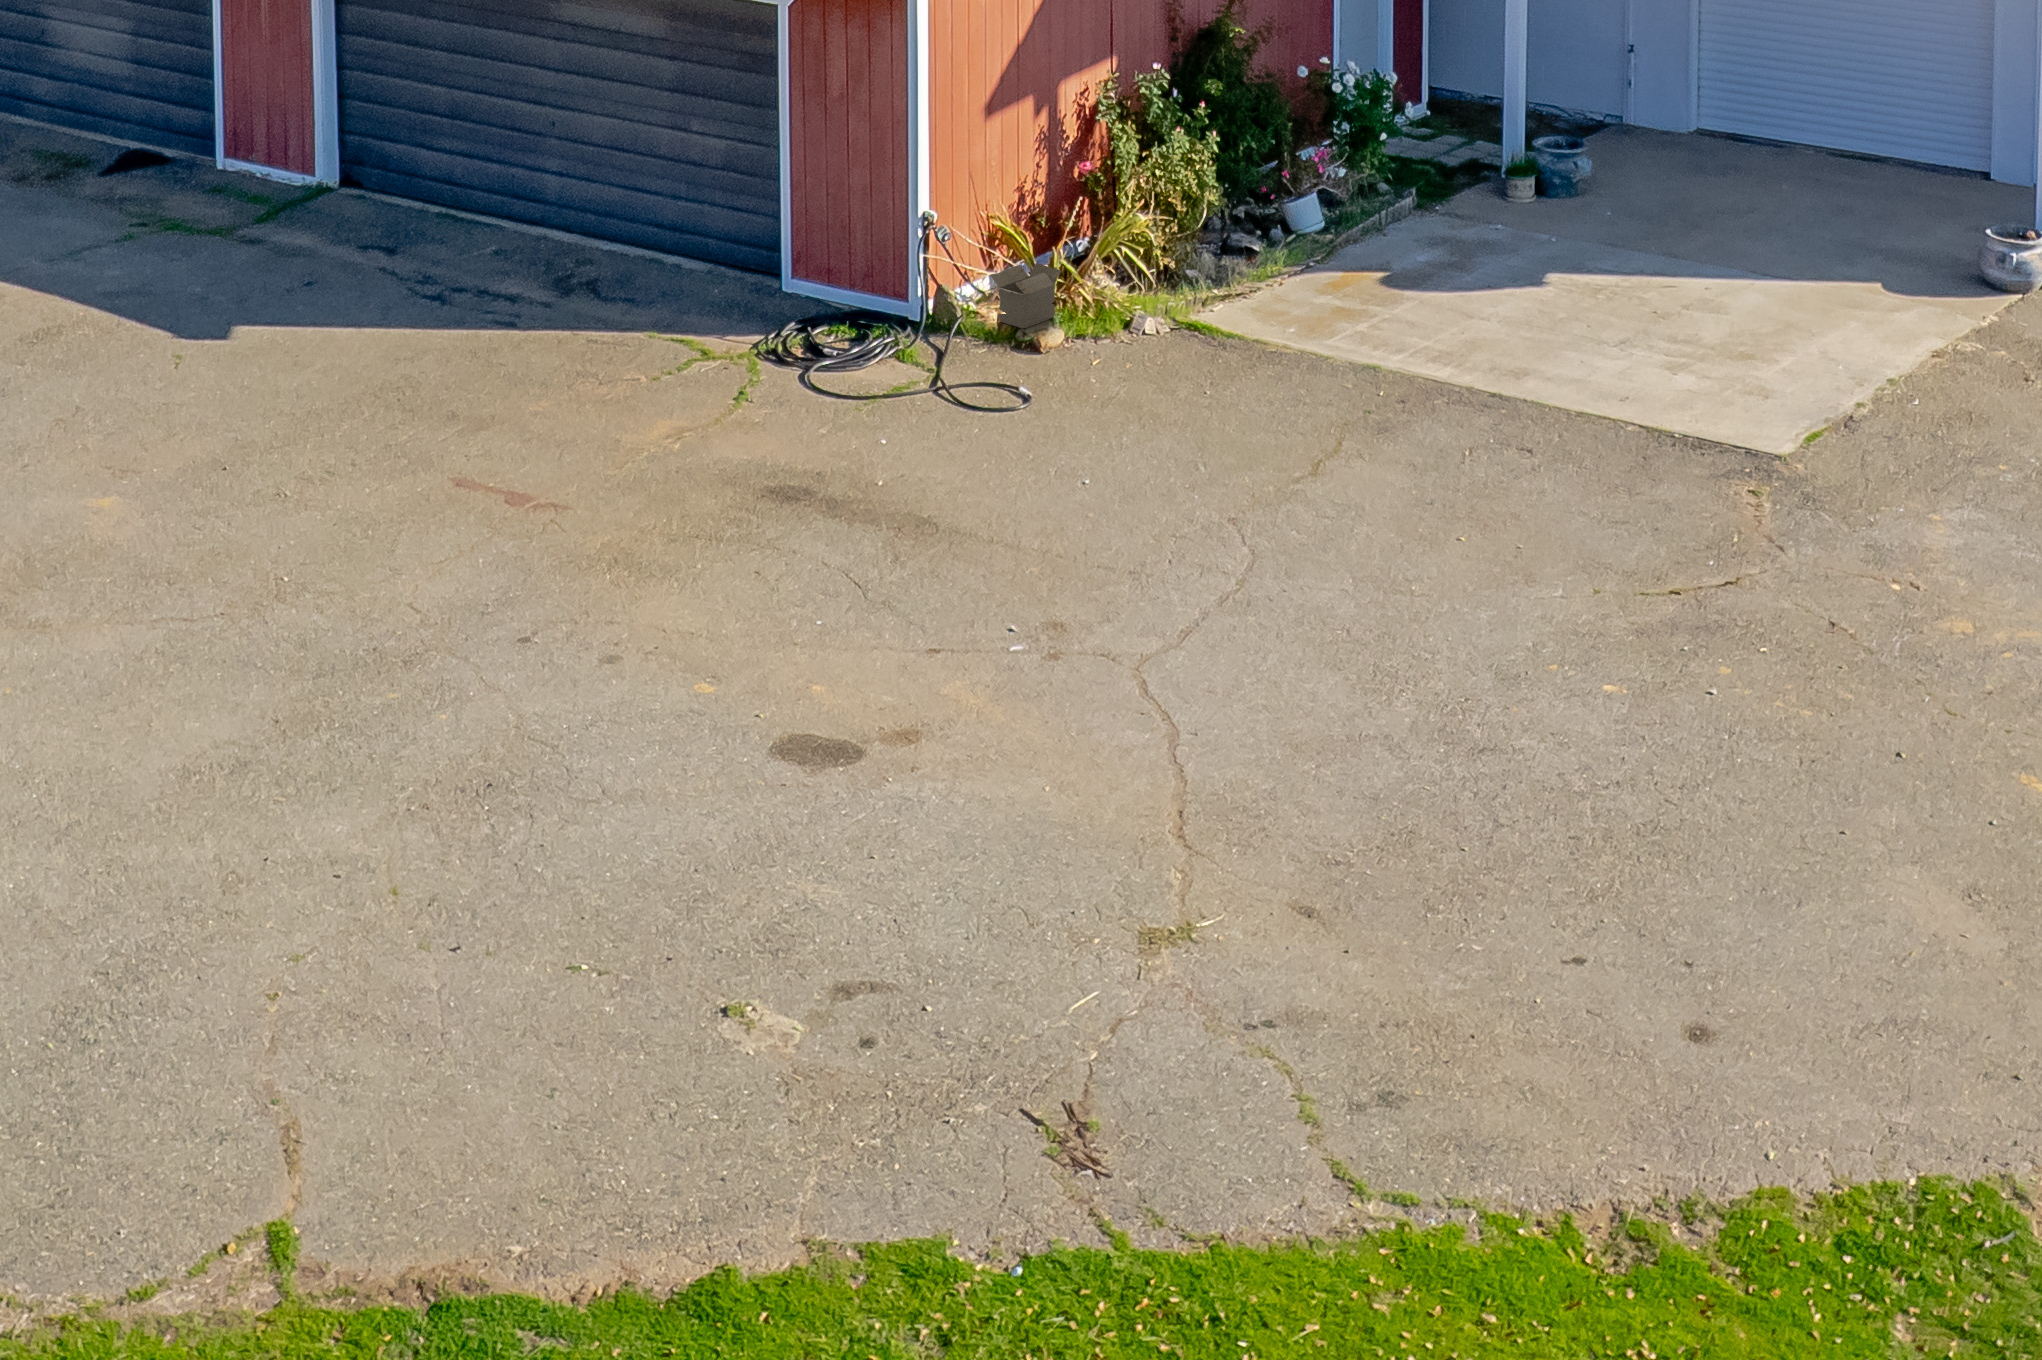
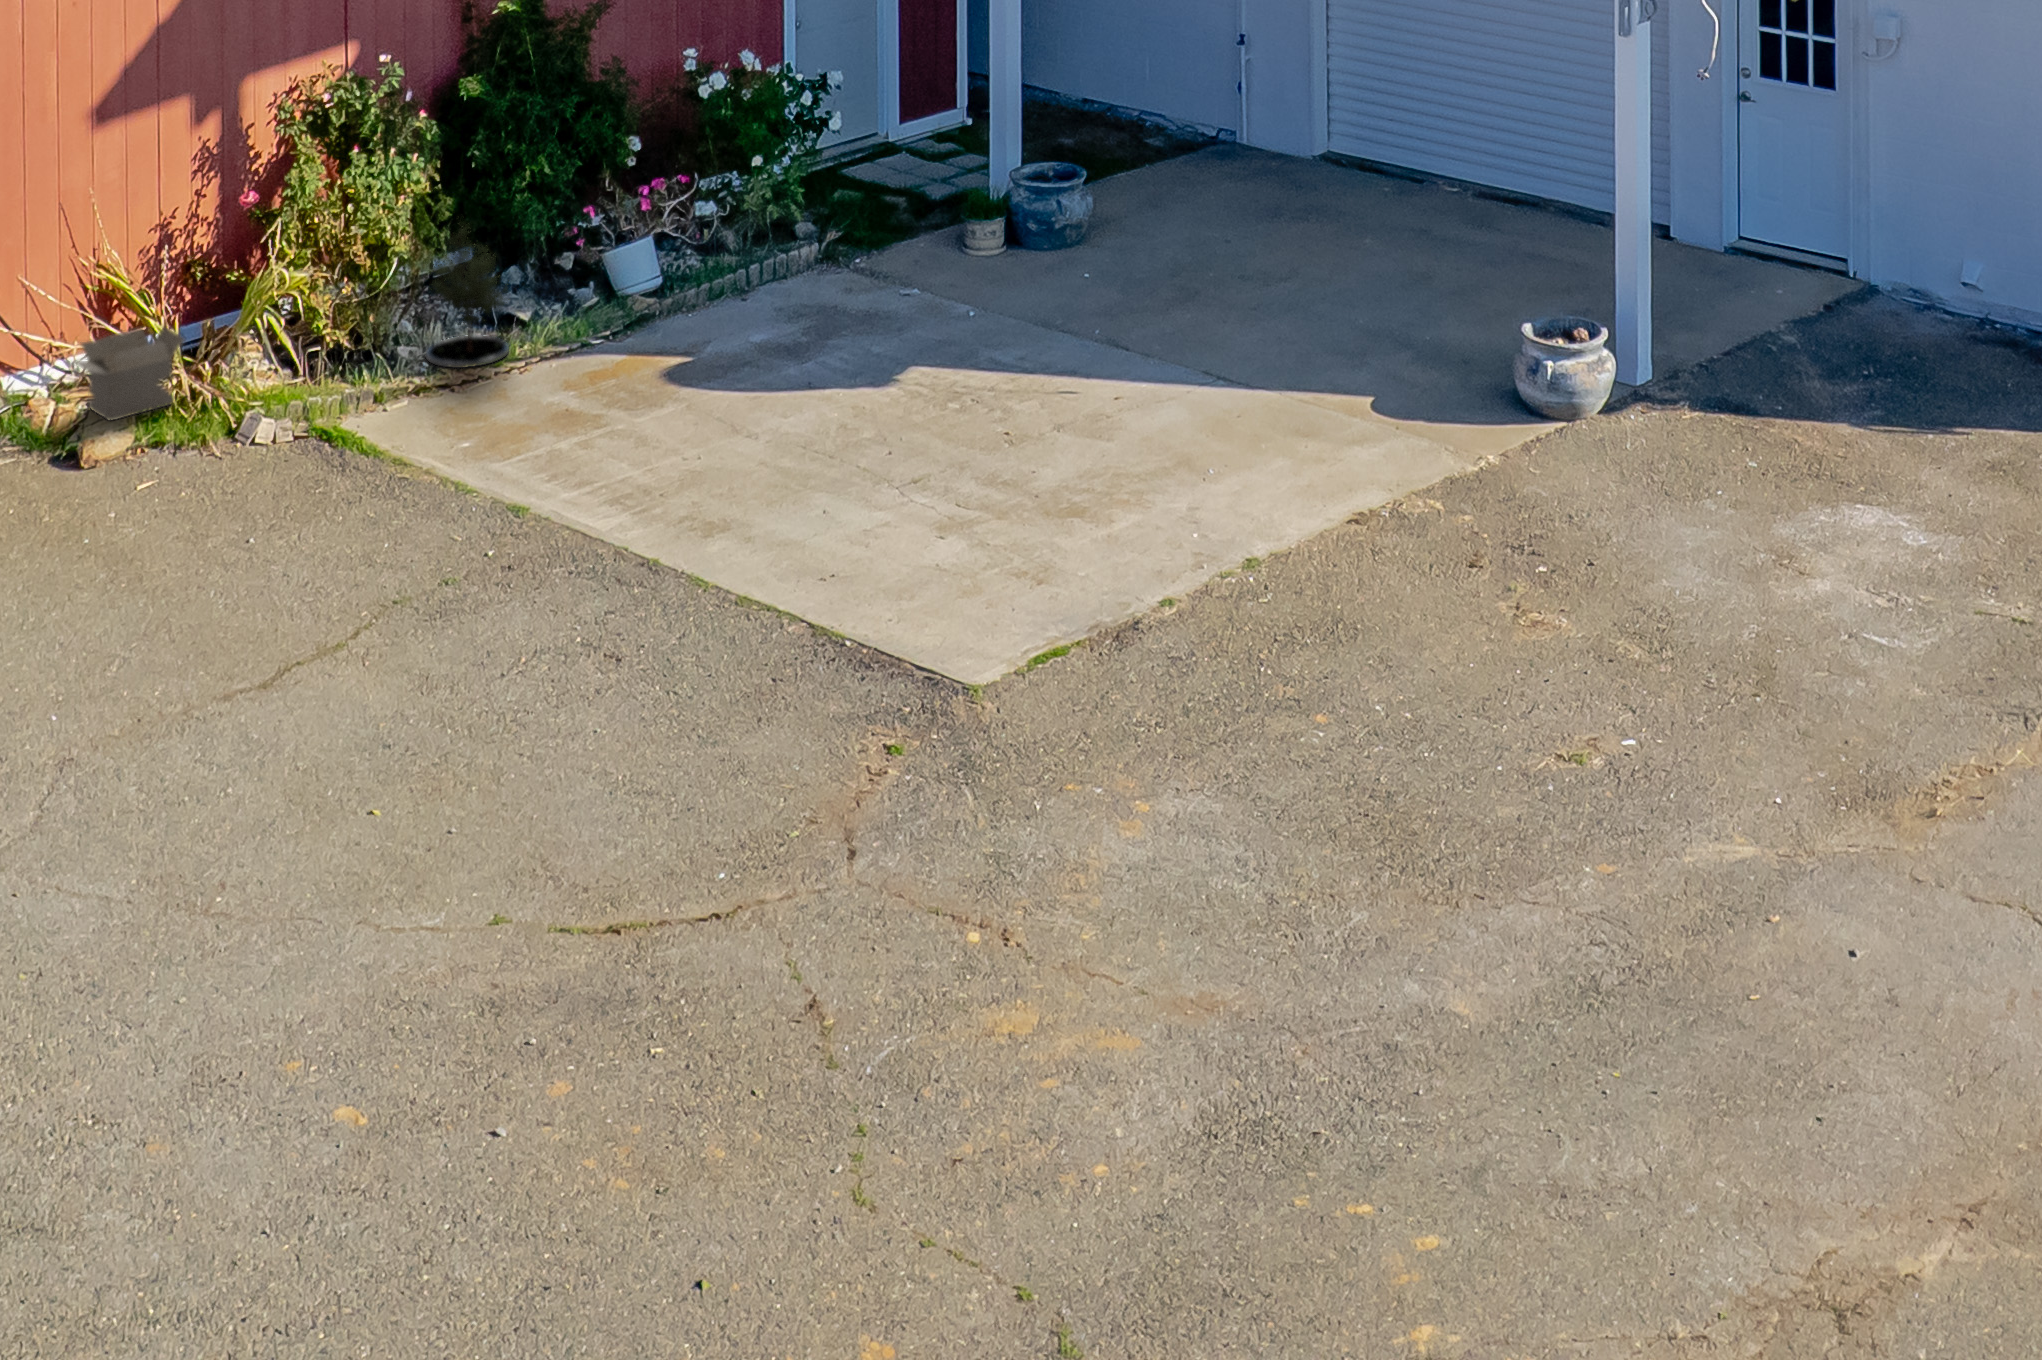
potted tree: none [1191,179,1260,289] -> present [425,223,509,368]

